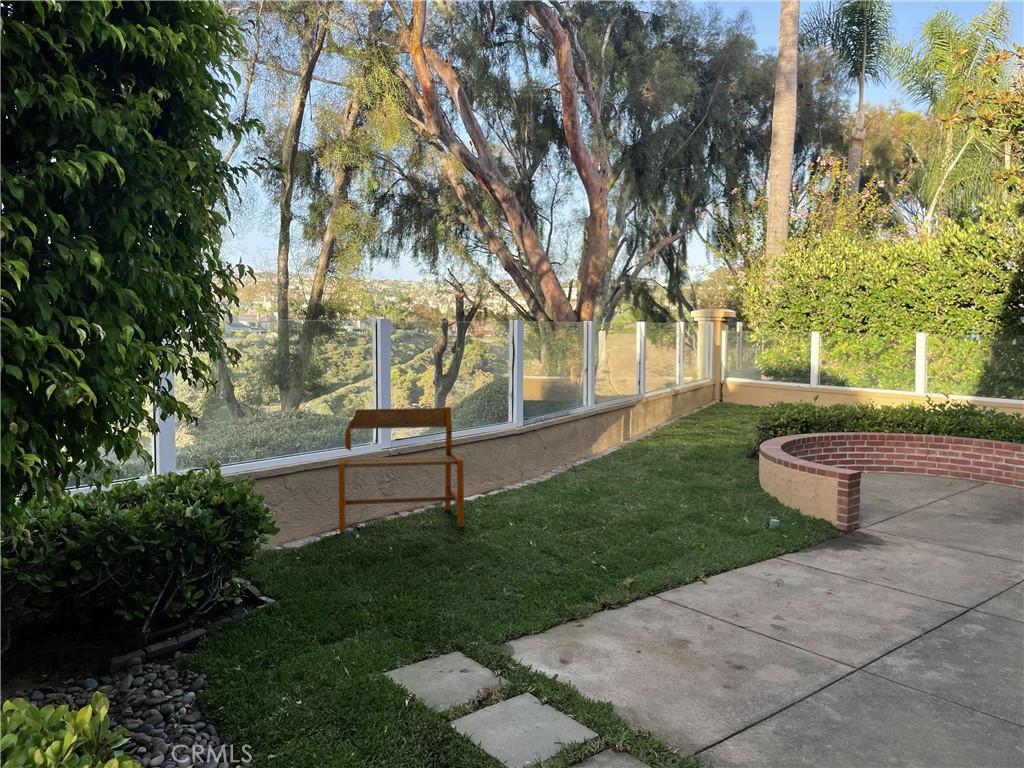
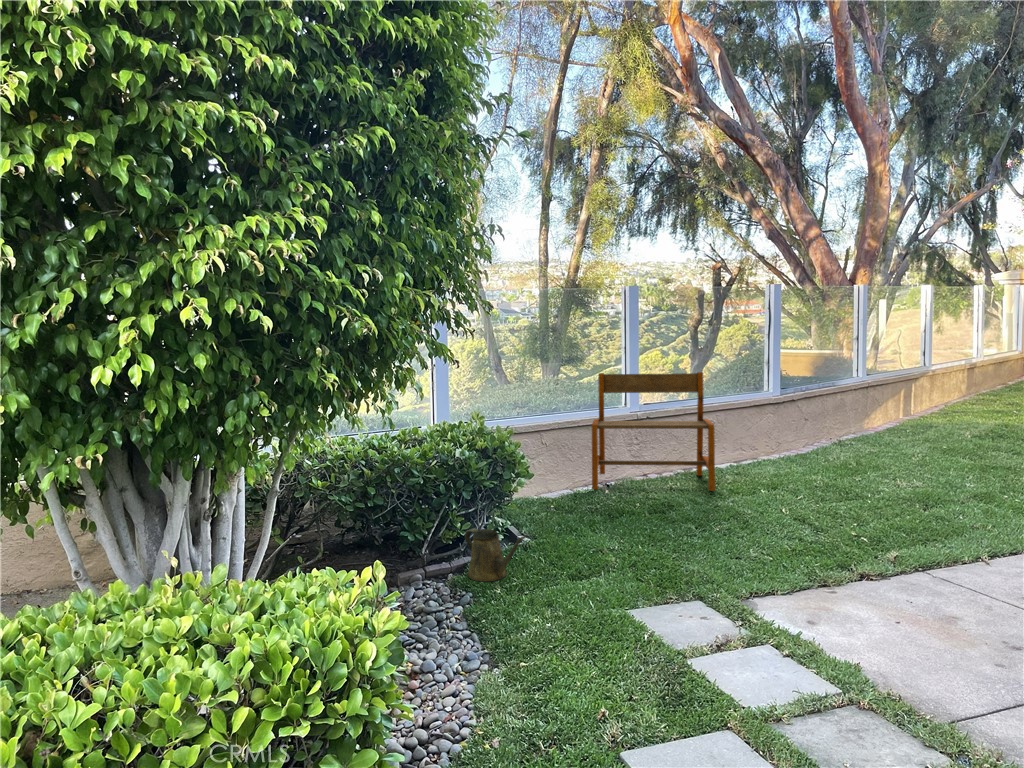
watering can: none [198,595,272,656] -> present [465,528,525,582]

